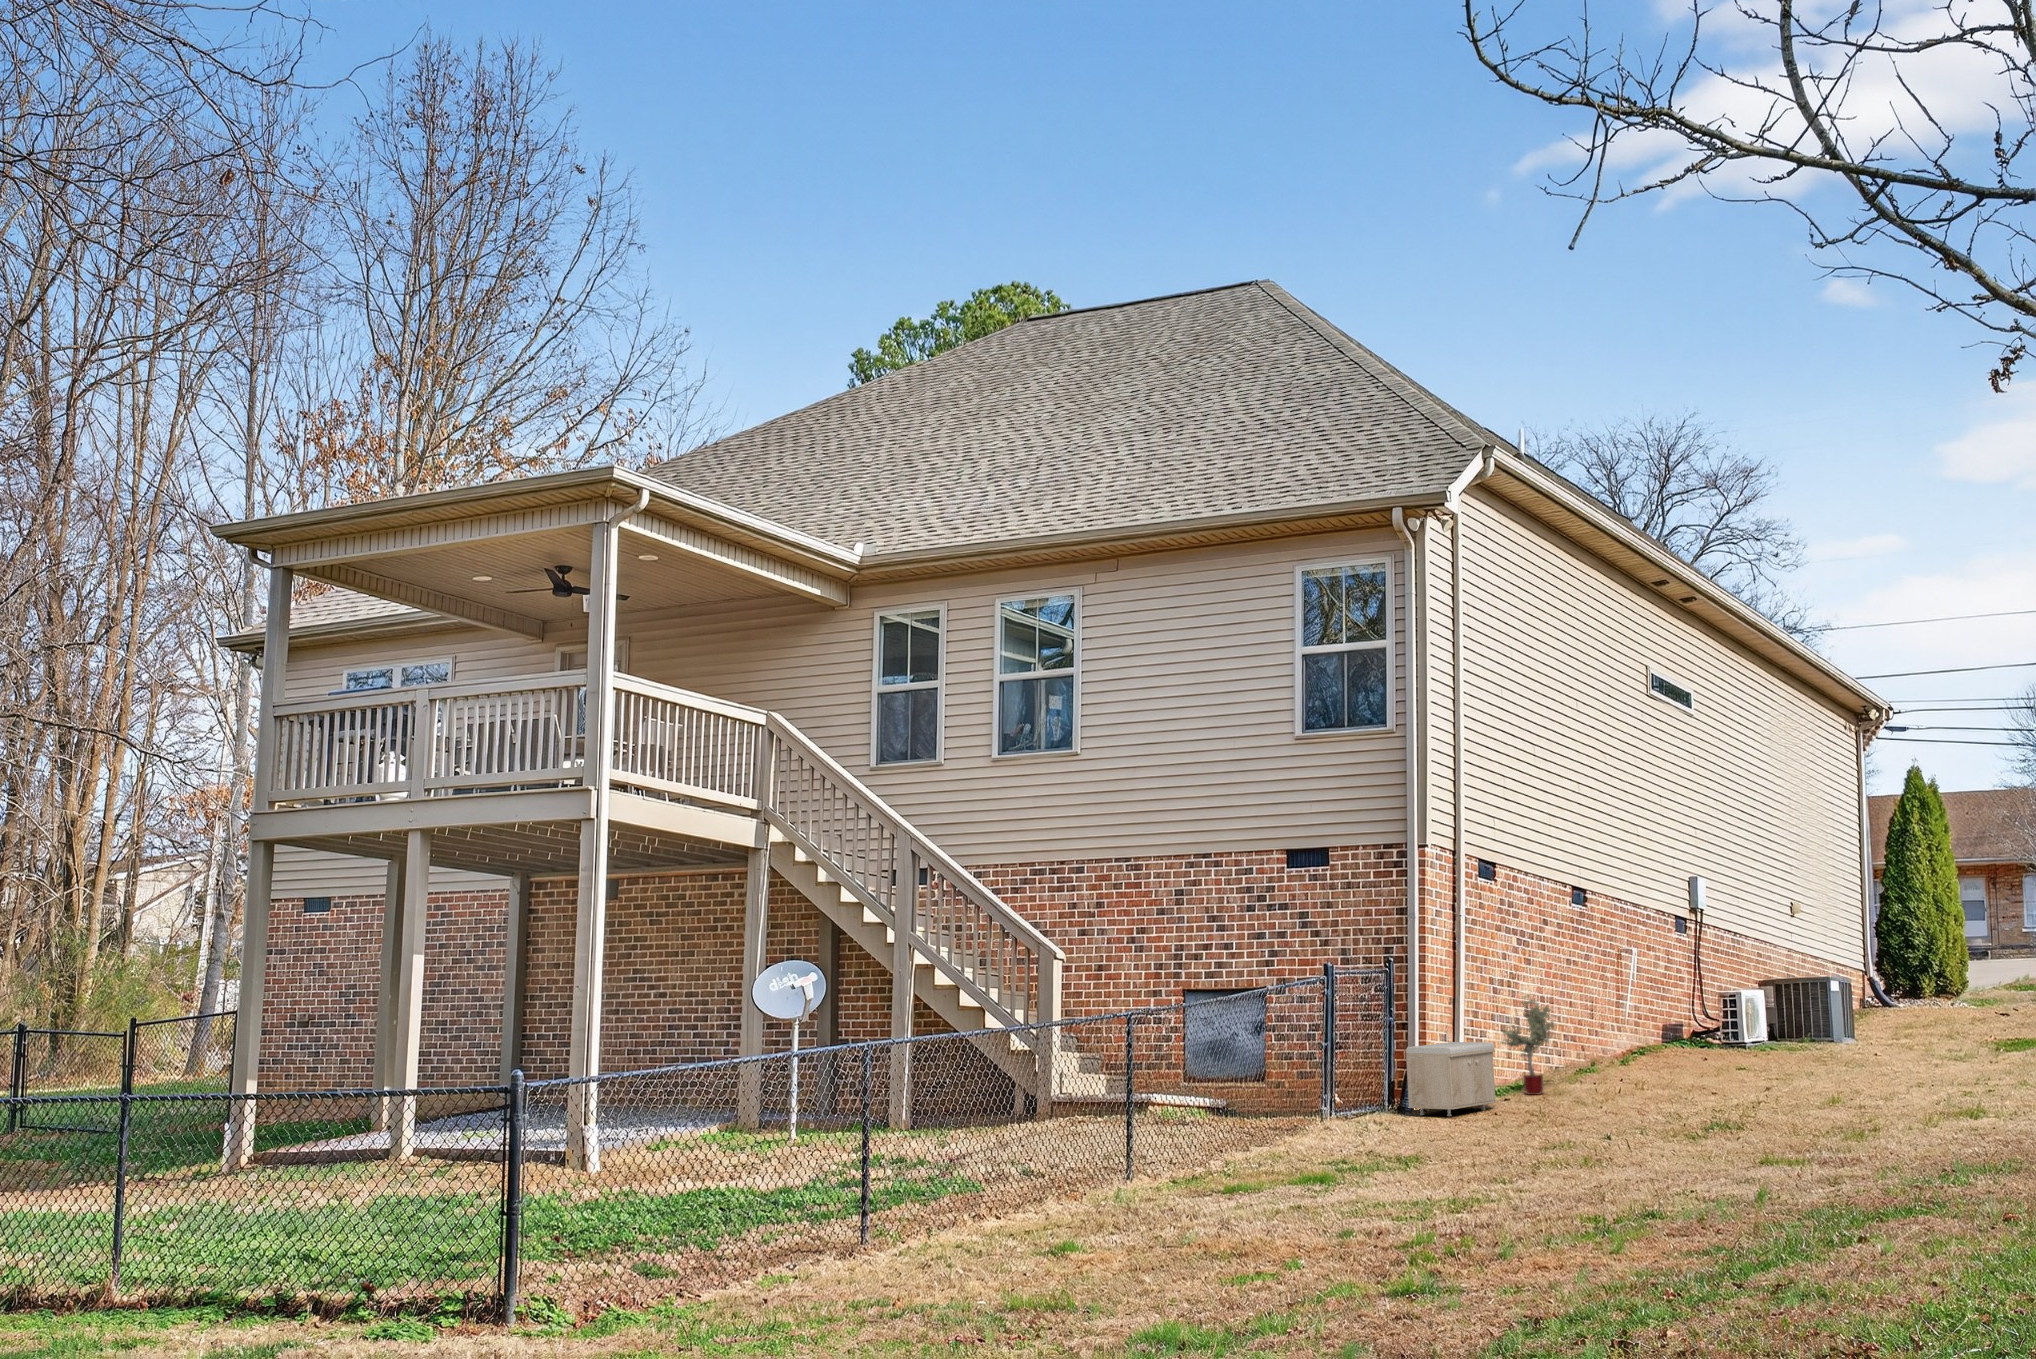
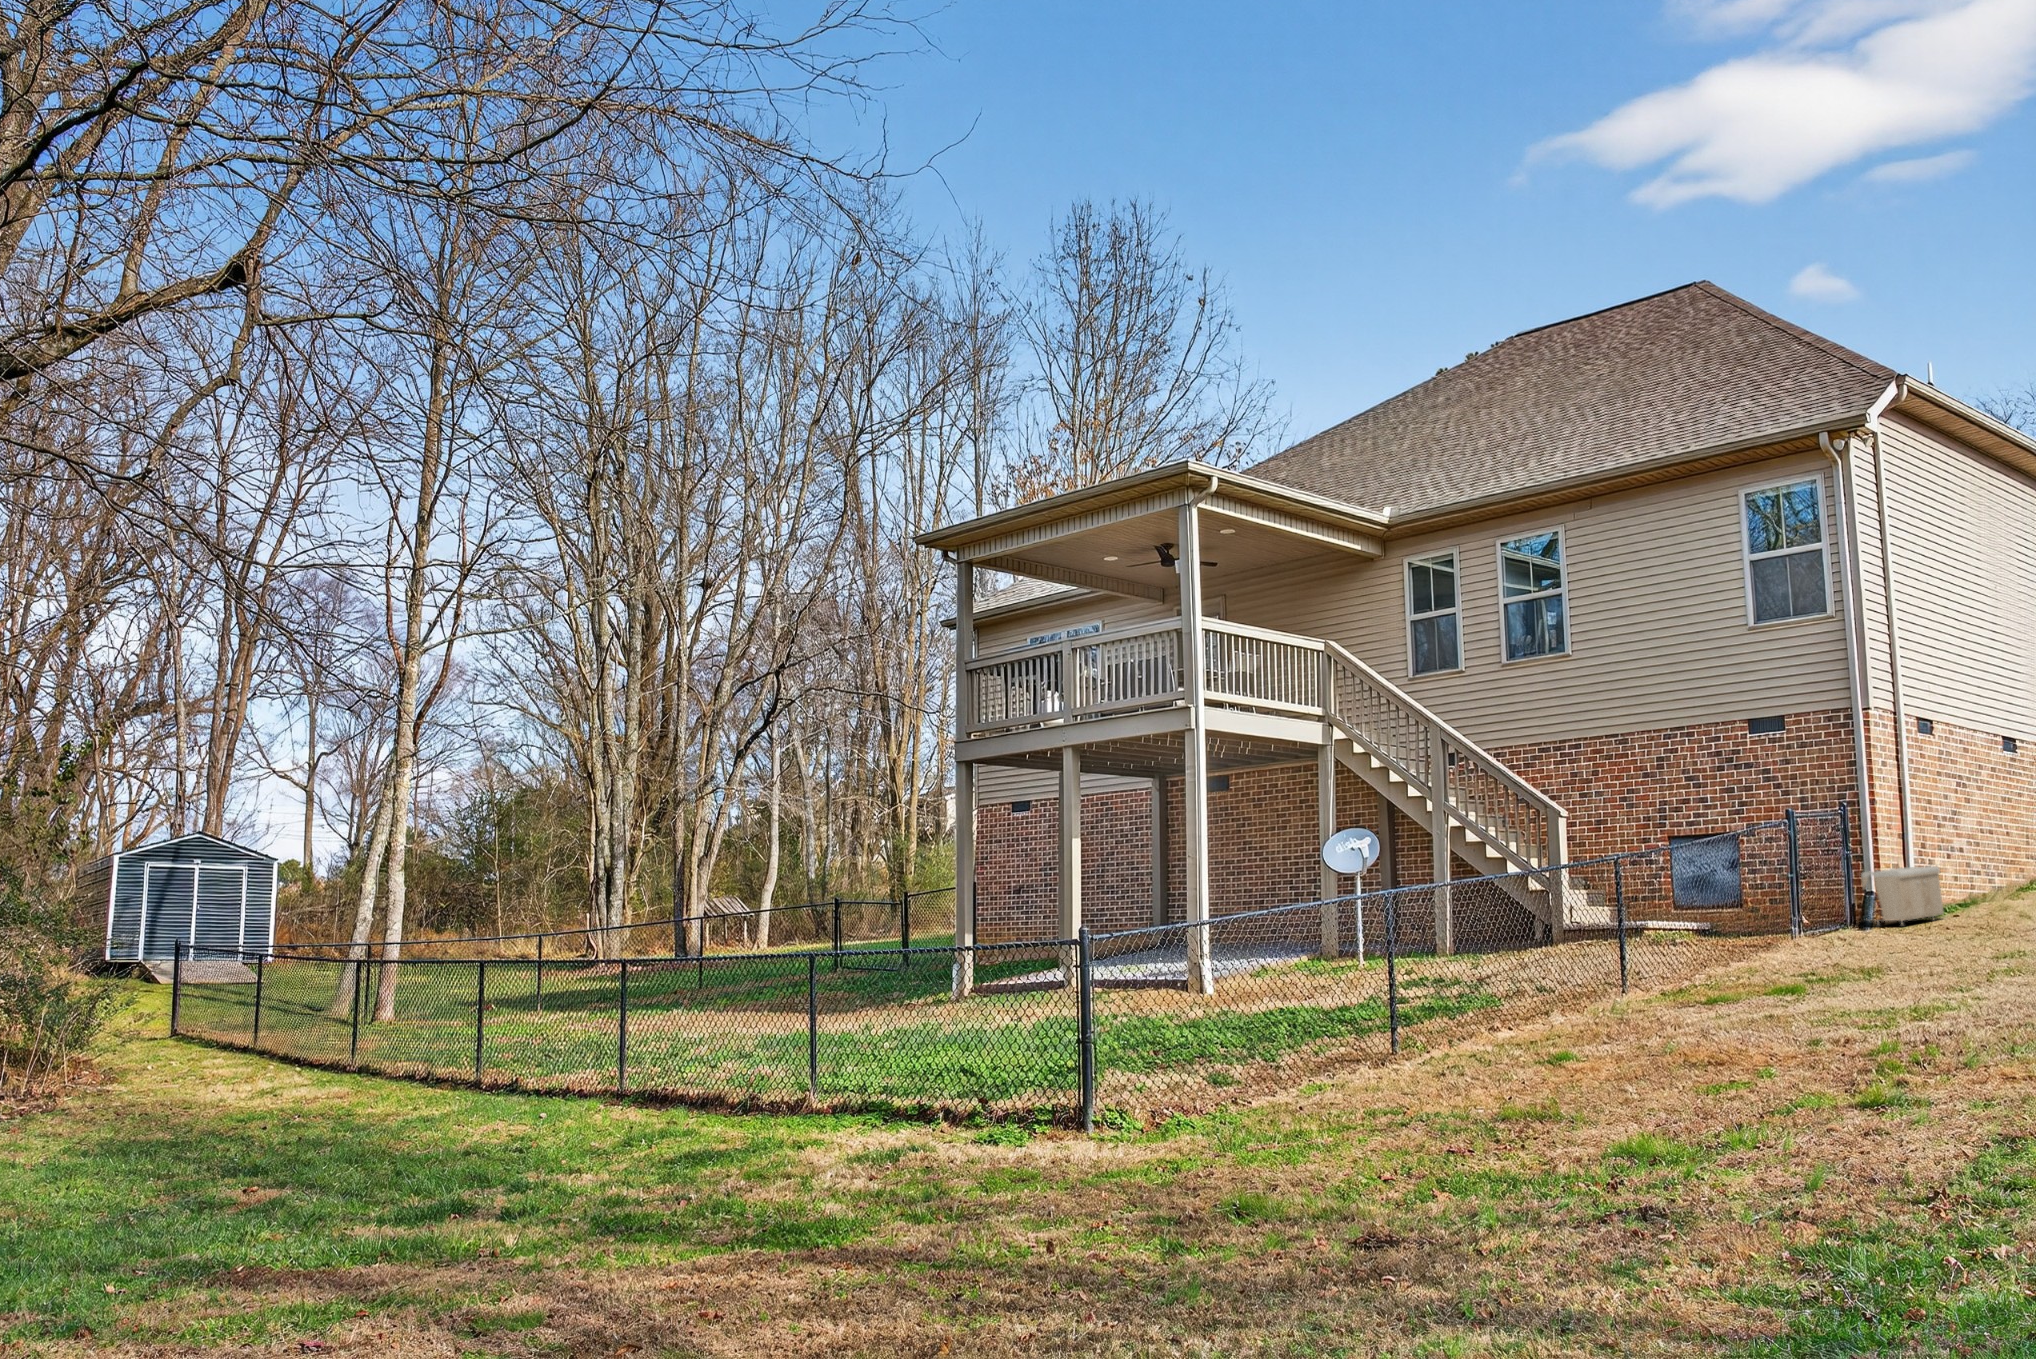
potted tree: present [1502,994,1554,1095] -> none [1946,826,1998,909]

